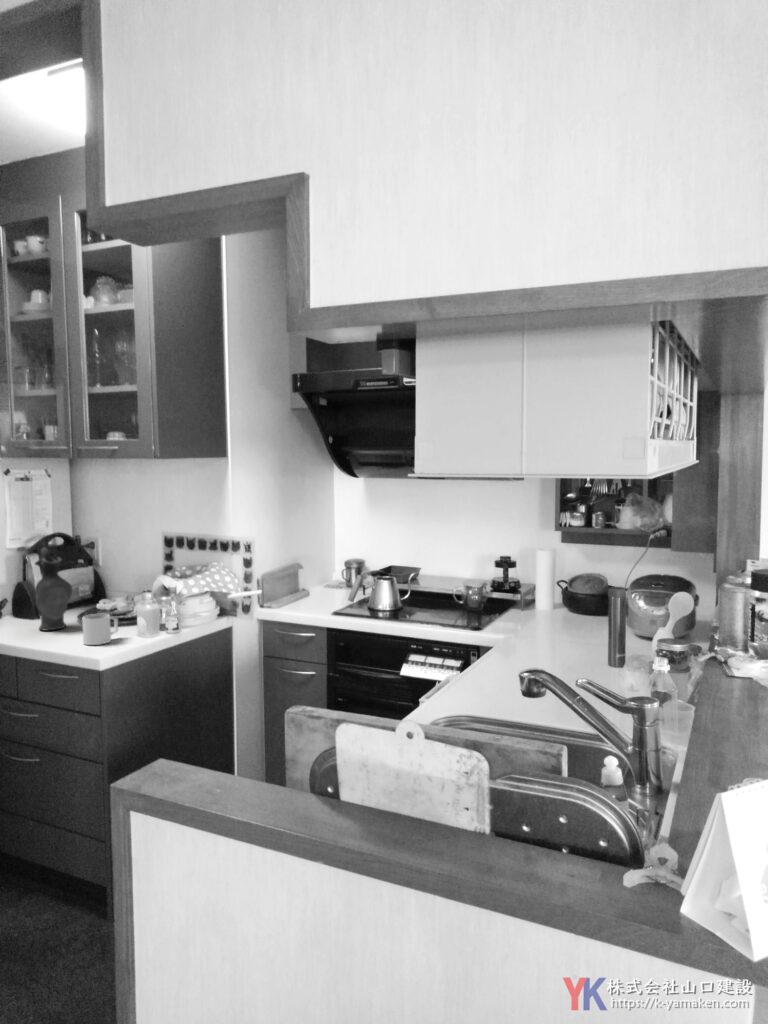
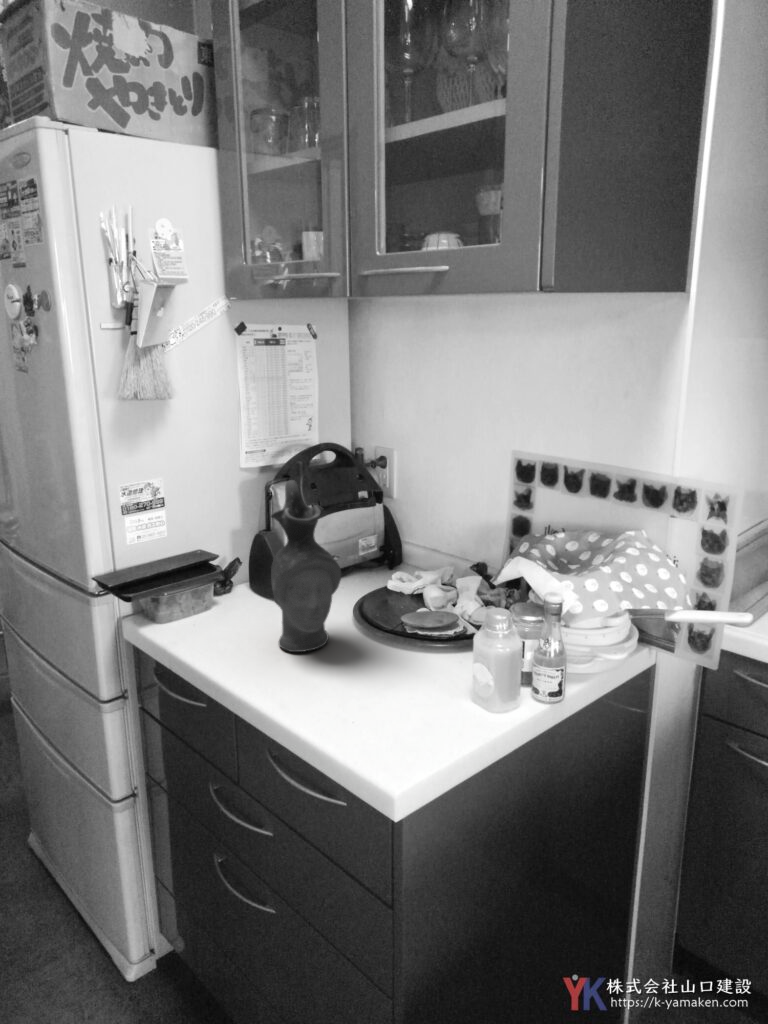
mug: present [82,614,118,645] -> none [355,656,432,742]

